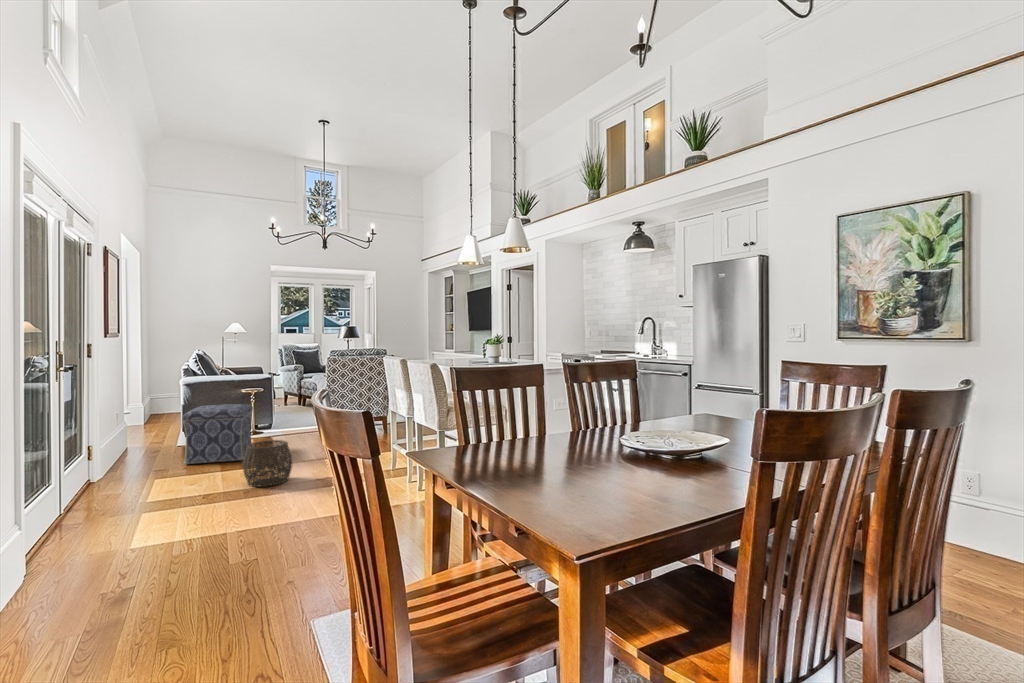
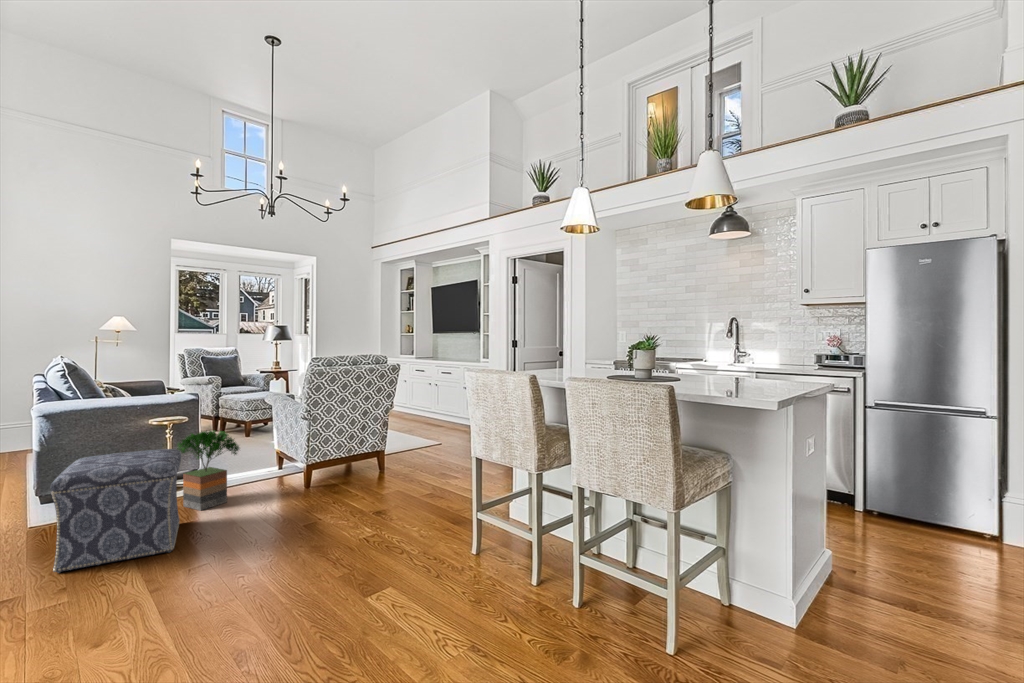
potted tree: none [253,396,292,446] -> present [178,431,239,510]
woven basket: present [243,440,292,487] -> none [201,525,297,629]

